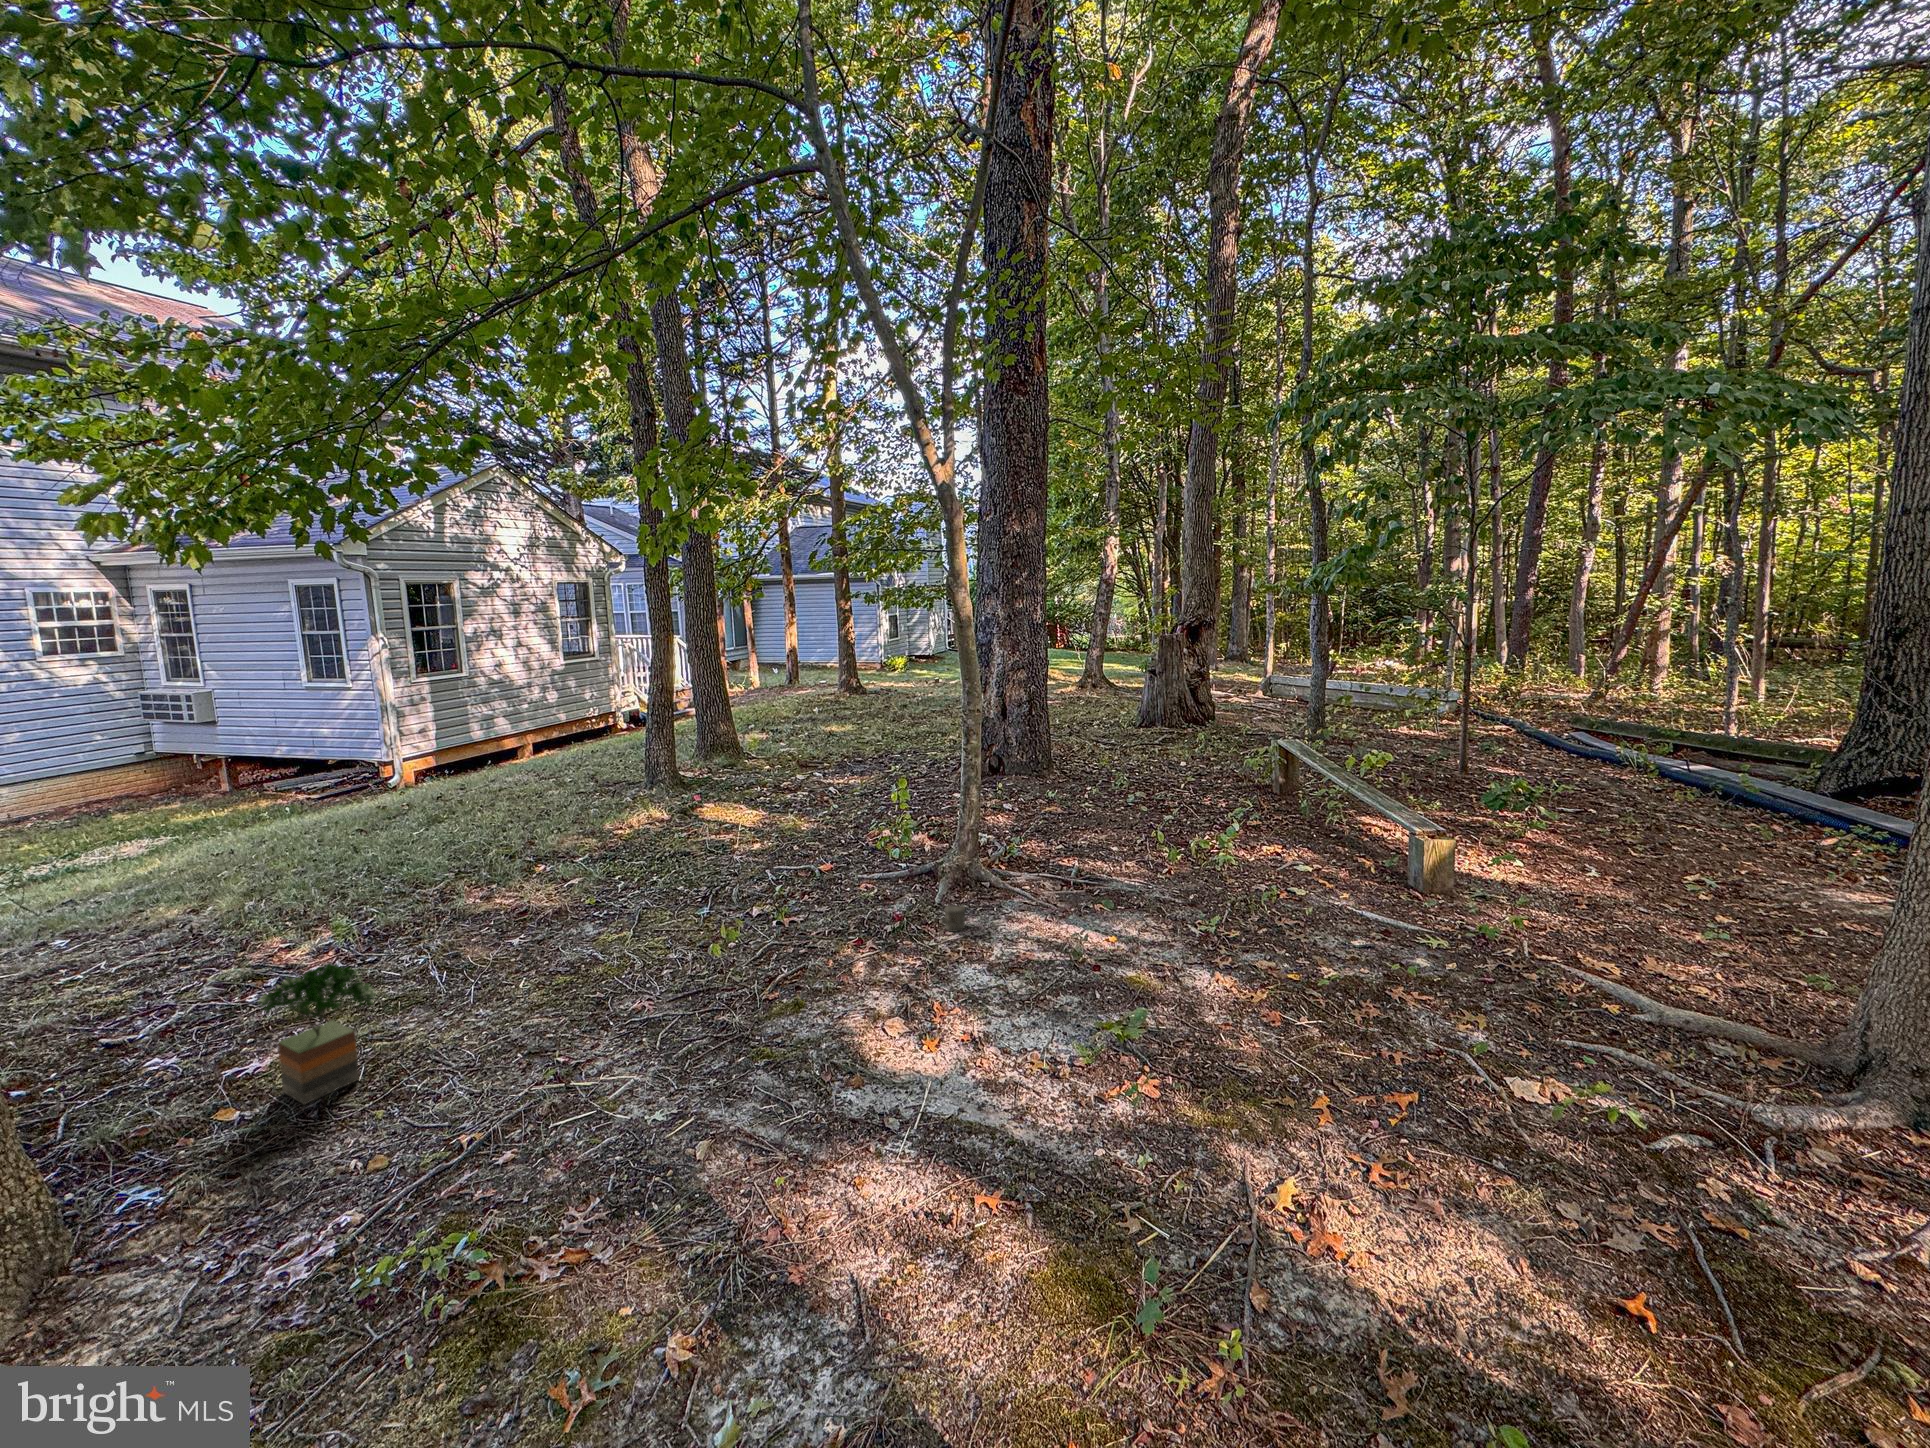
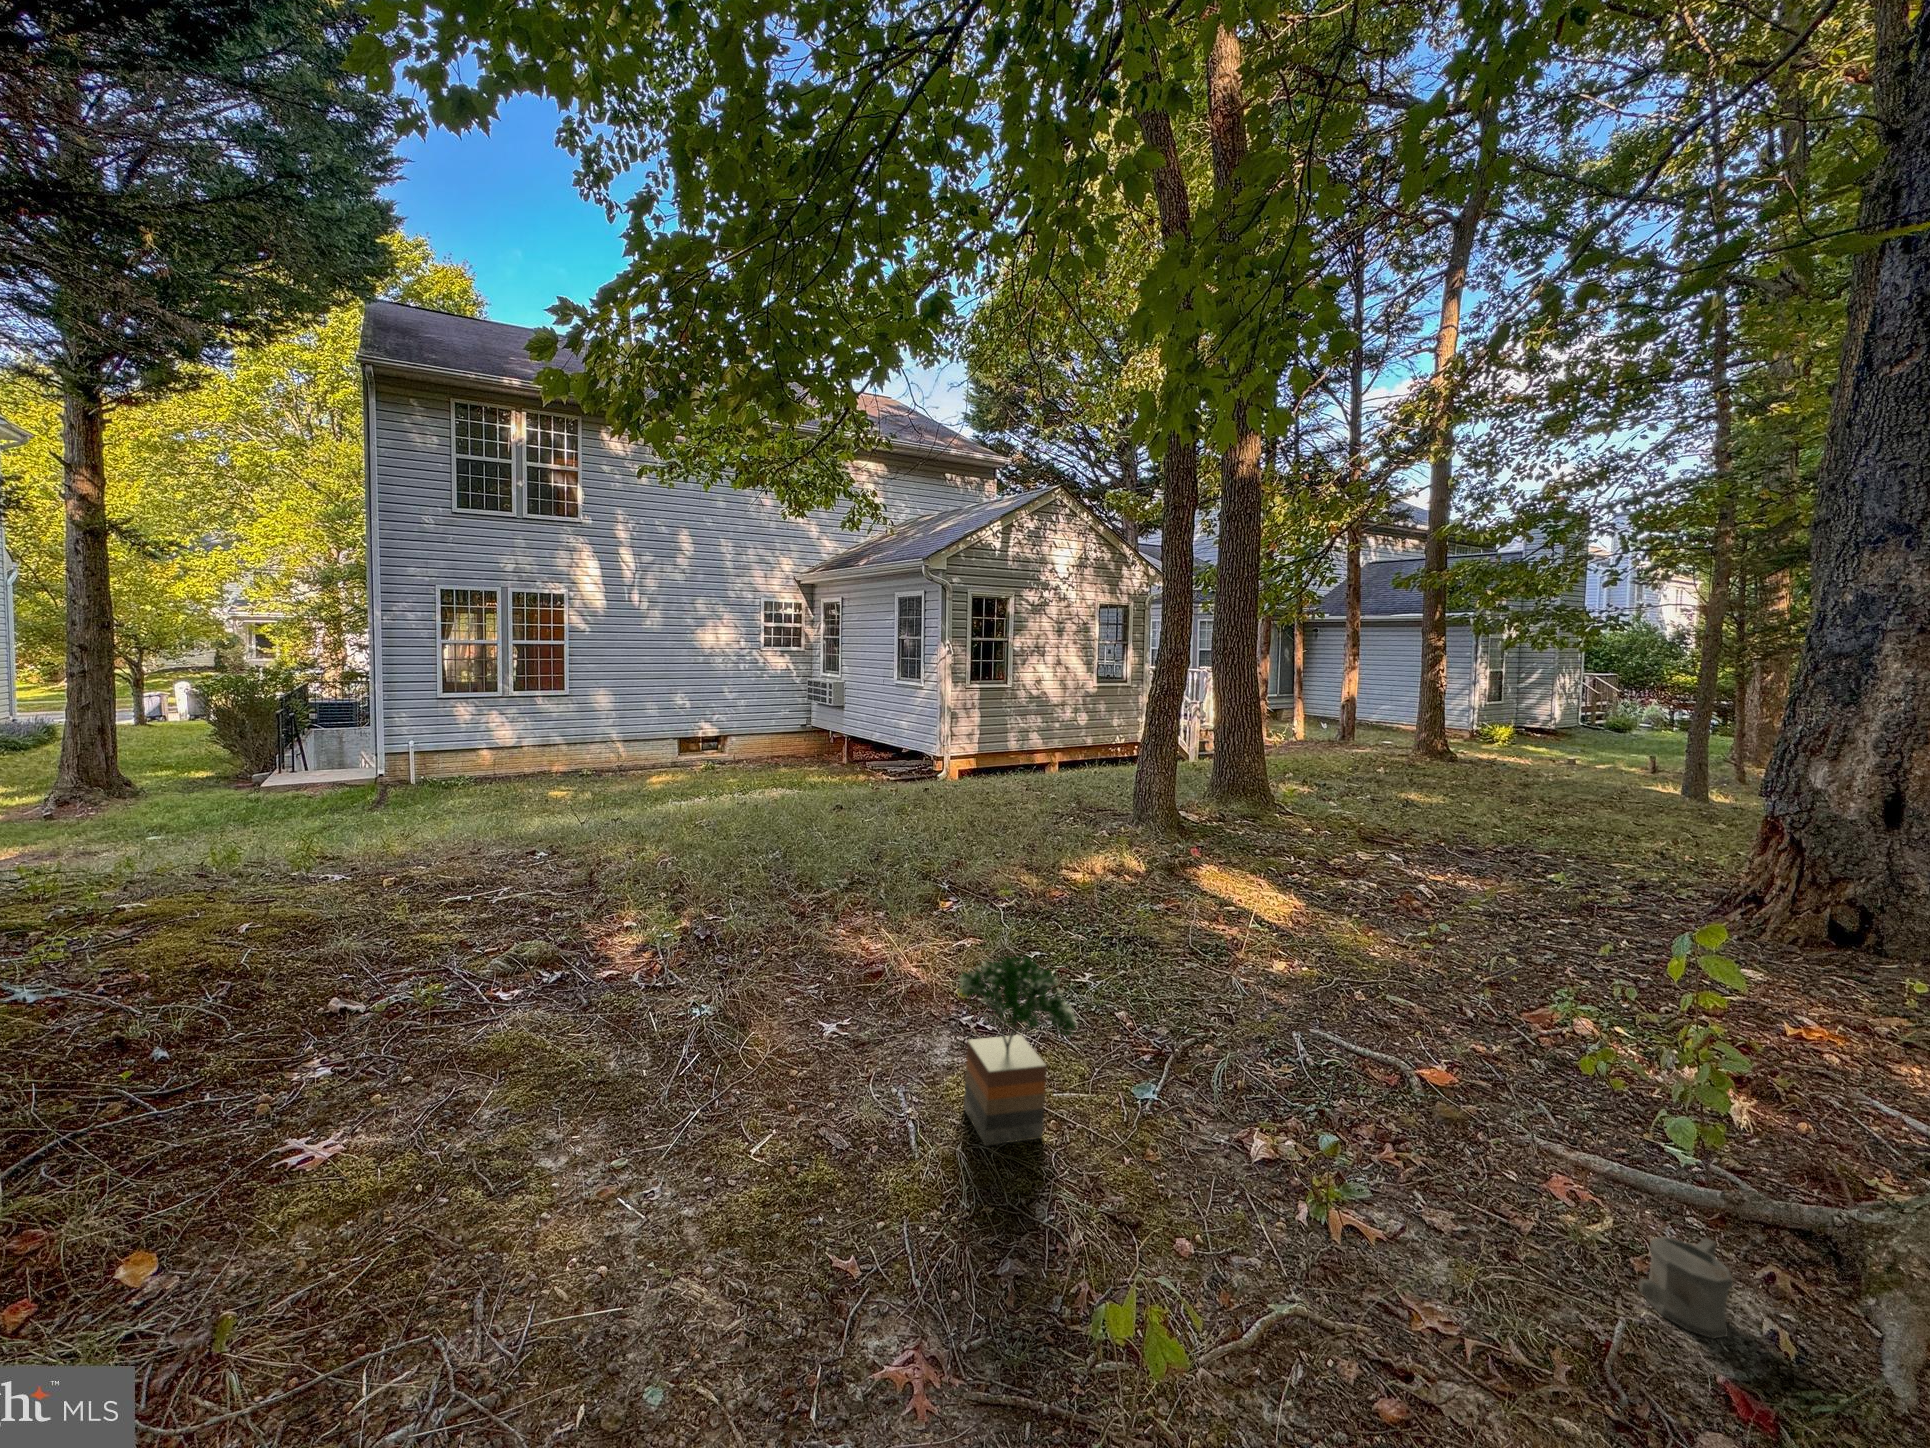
potted tree: present [258,964,376,1104] -> present [957,956,1077,1146]

